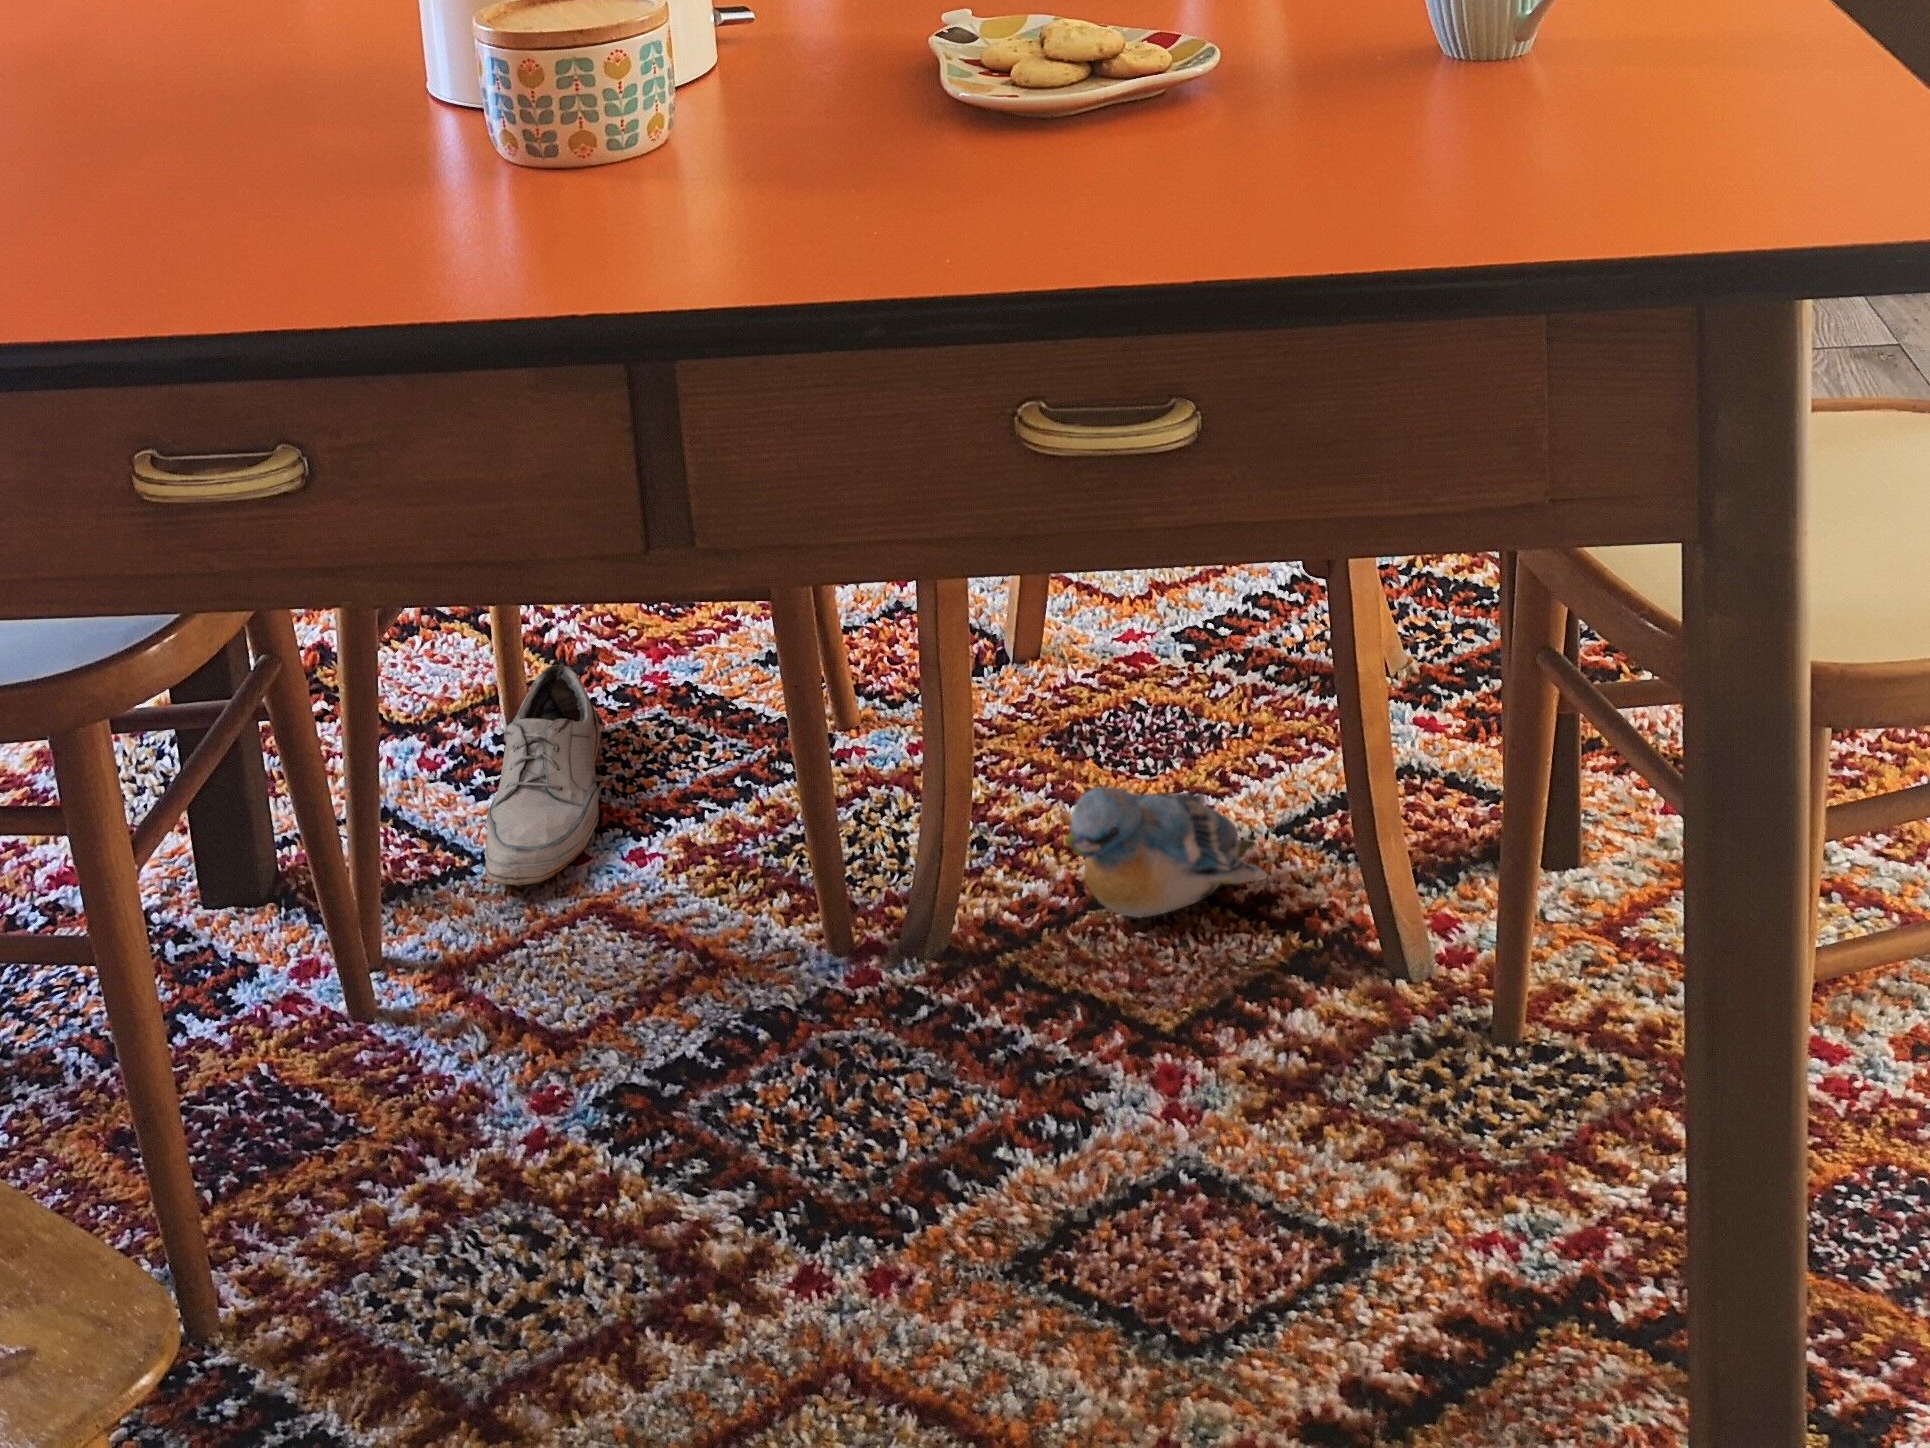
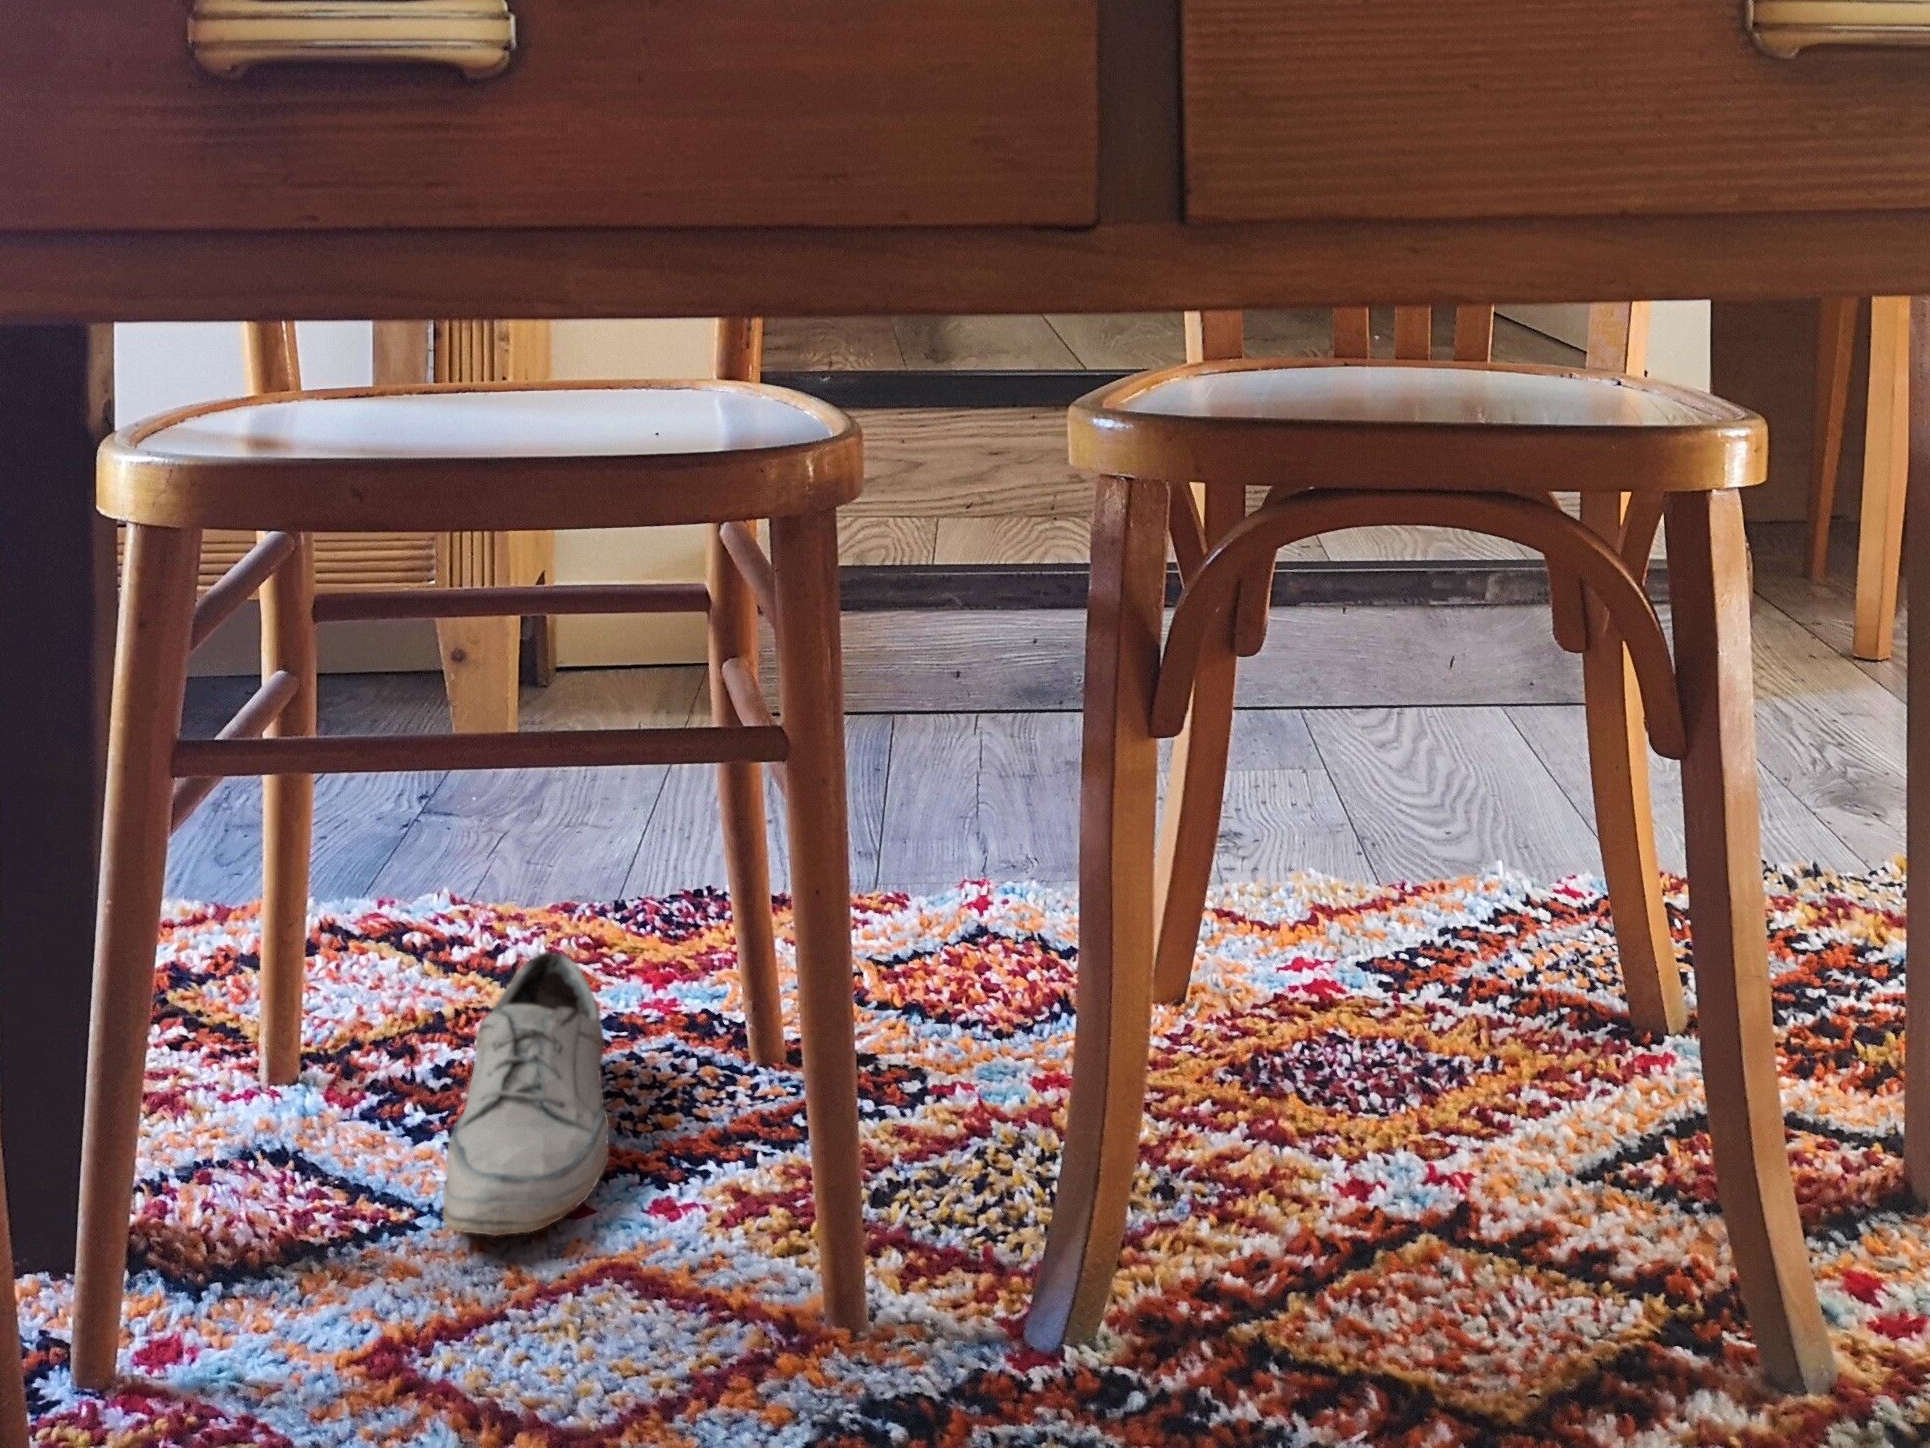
plush toy: present [1066,787,1267,917] -> none [1331,1067,1600,1273]

